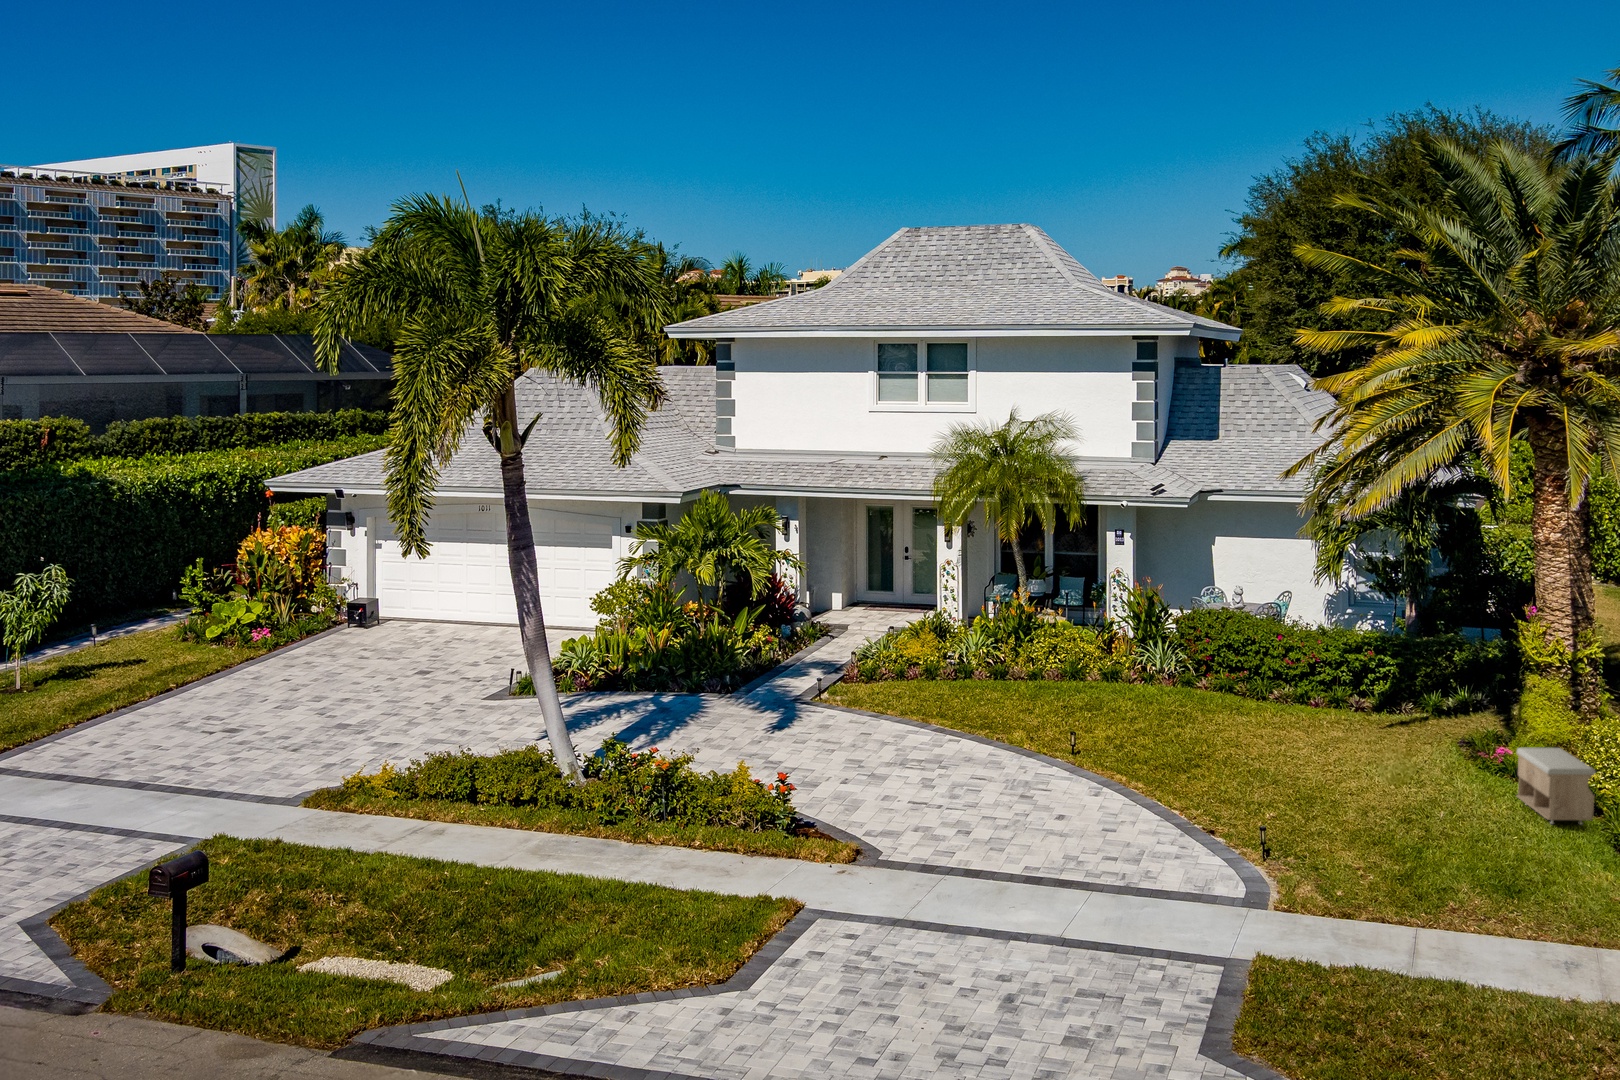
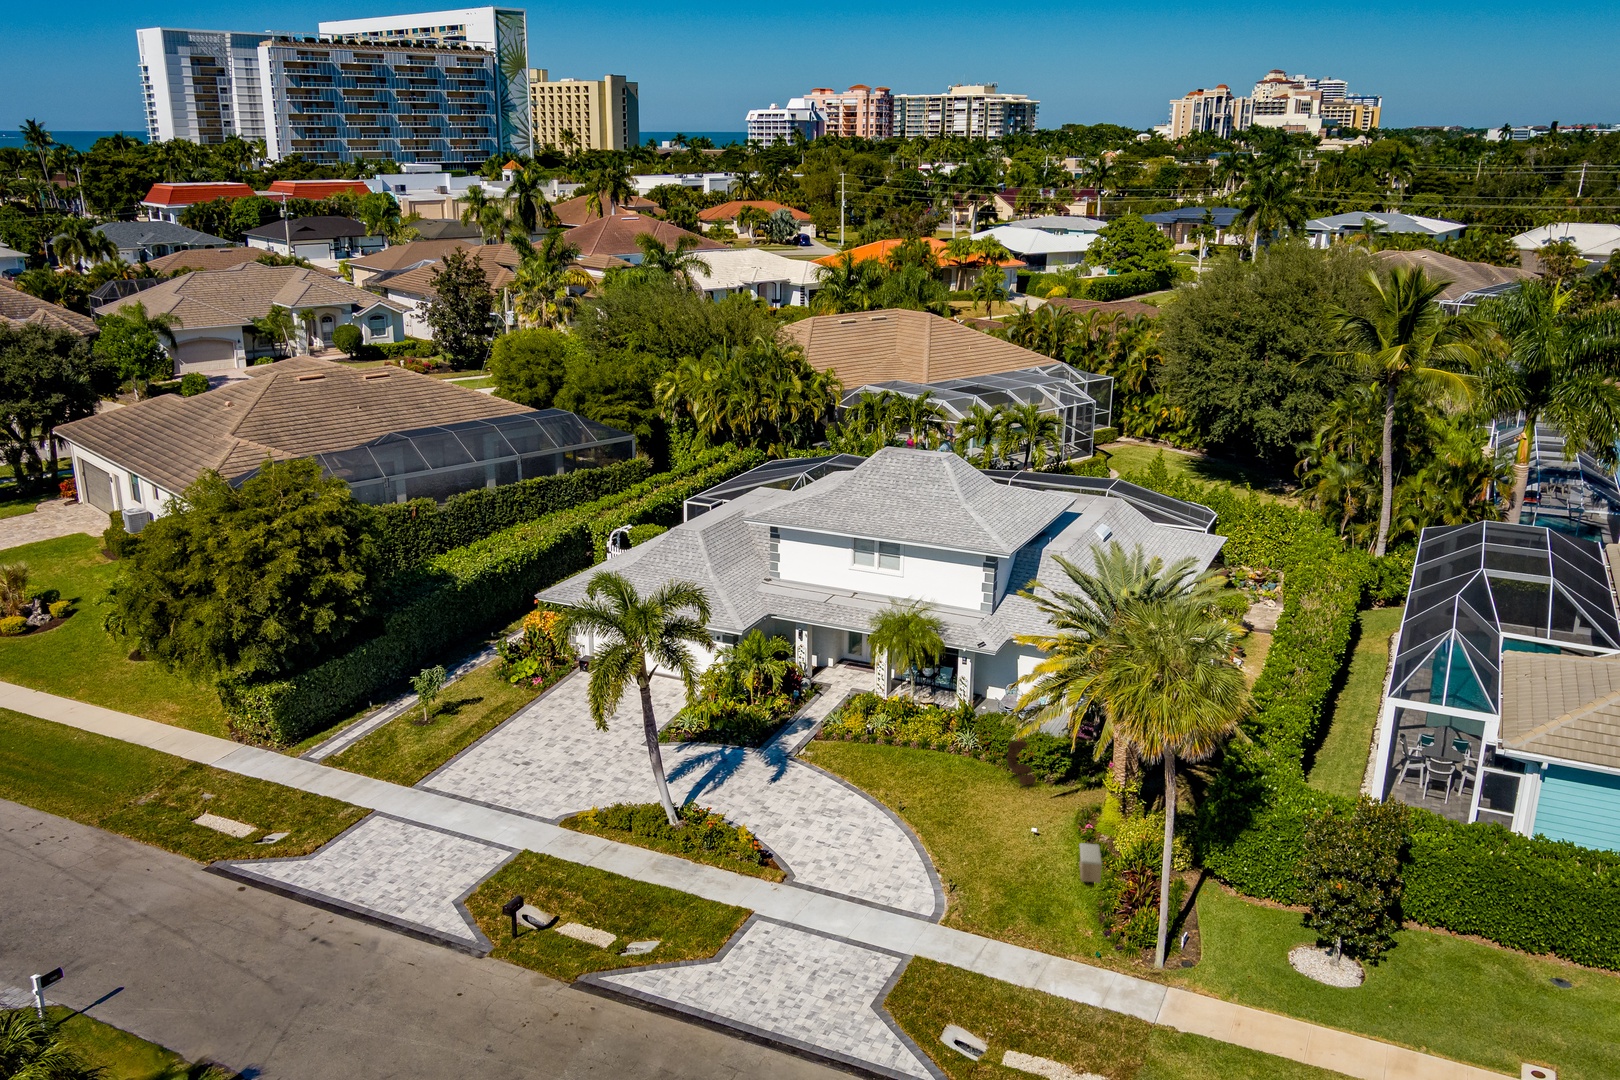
lounge chair: none [1257,633,1331,719] -> present [1006,741,1036,786]

